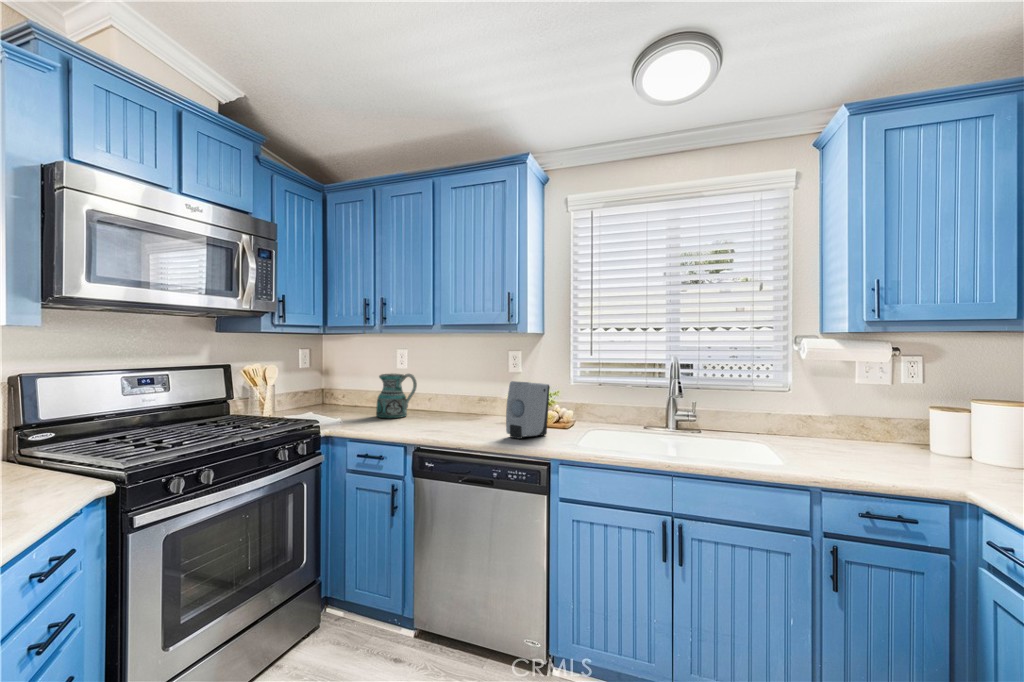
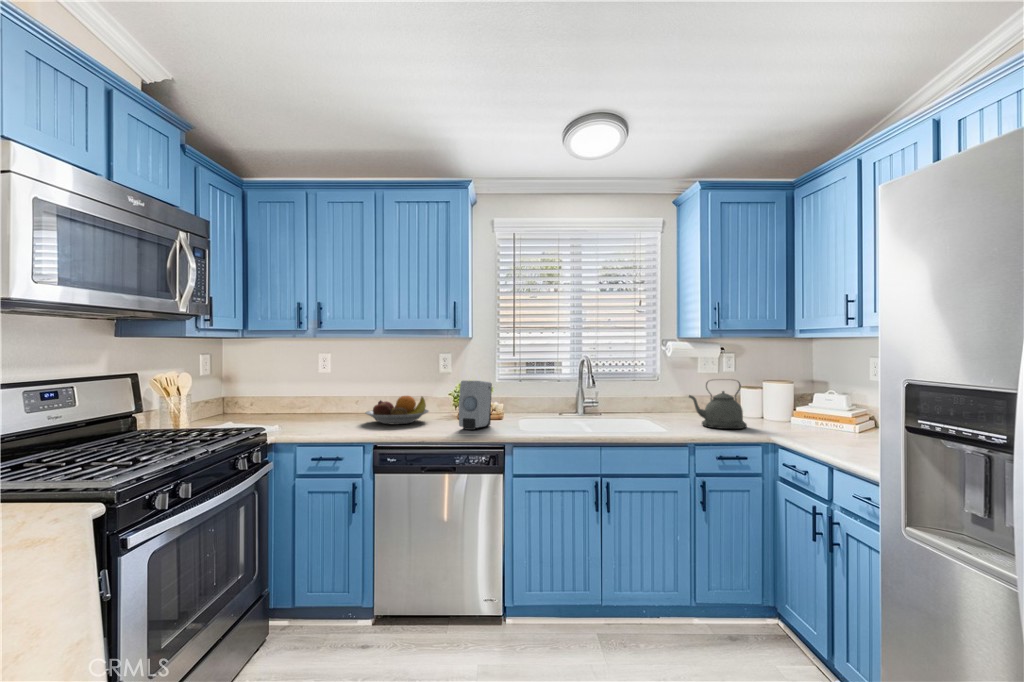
ceramic pitcher: present [376,374,417,418] -> none [302,377,346,423]
kettle: none [821,393,926,472] -> present [689,381,747,429]
fruit bowl: none [425,395,492,425] -> present [365,396,429,424]

